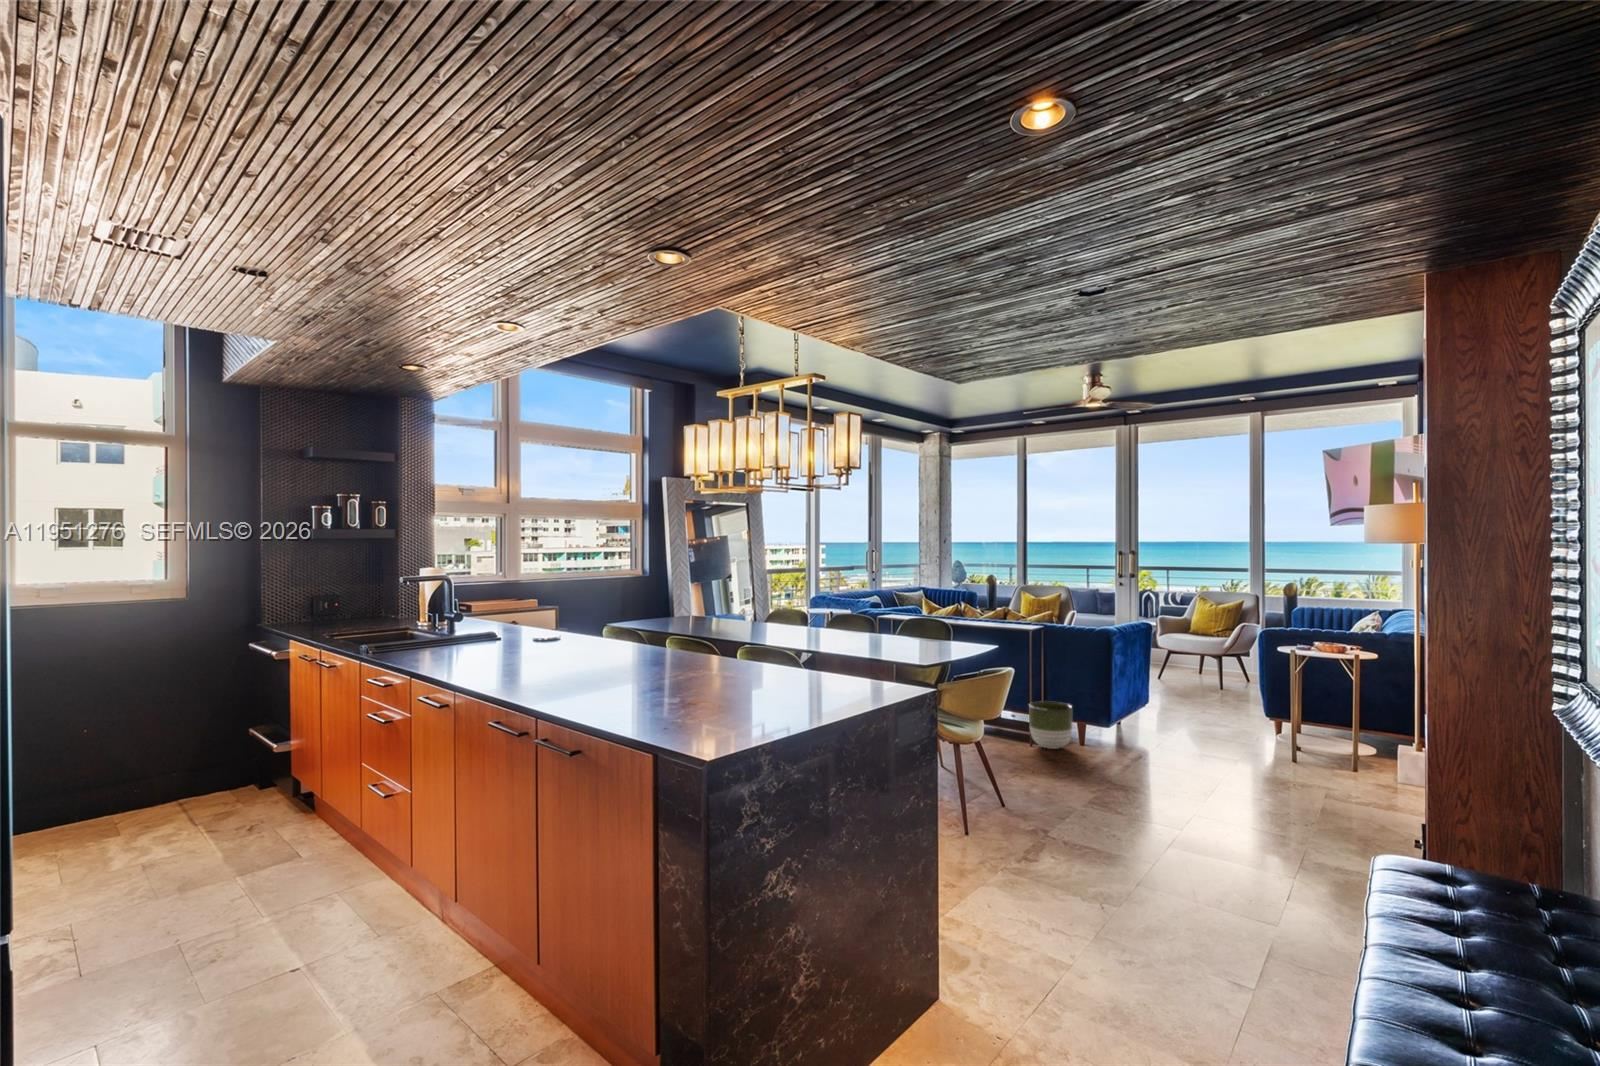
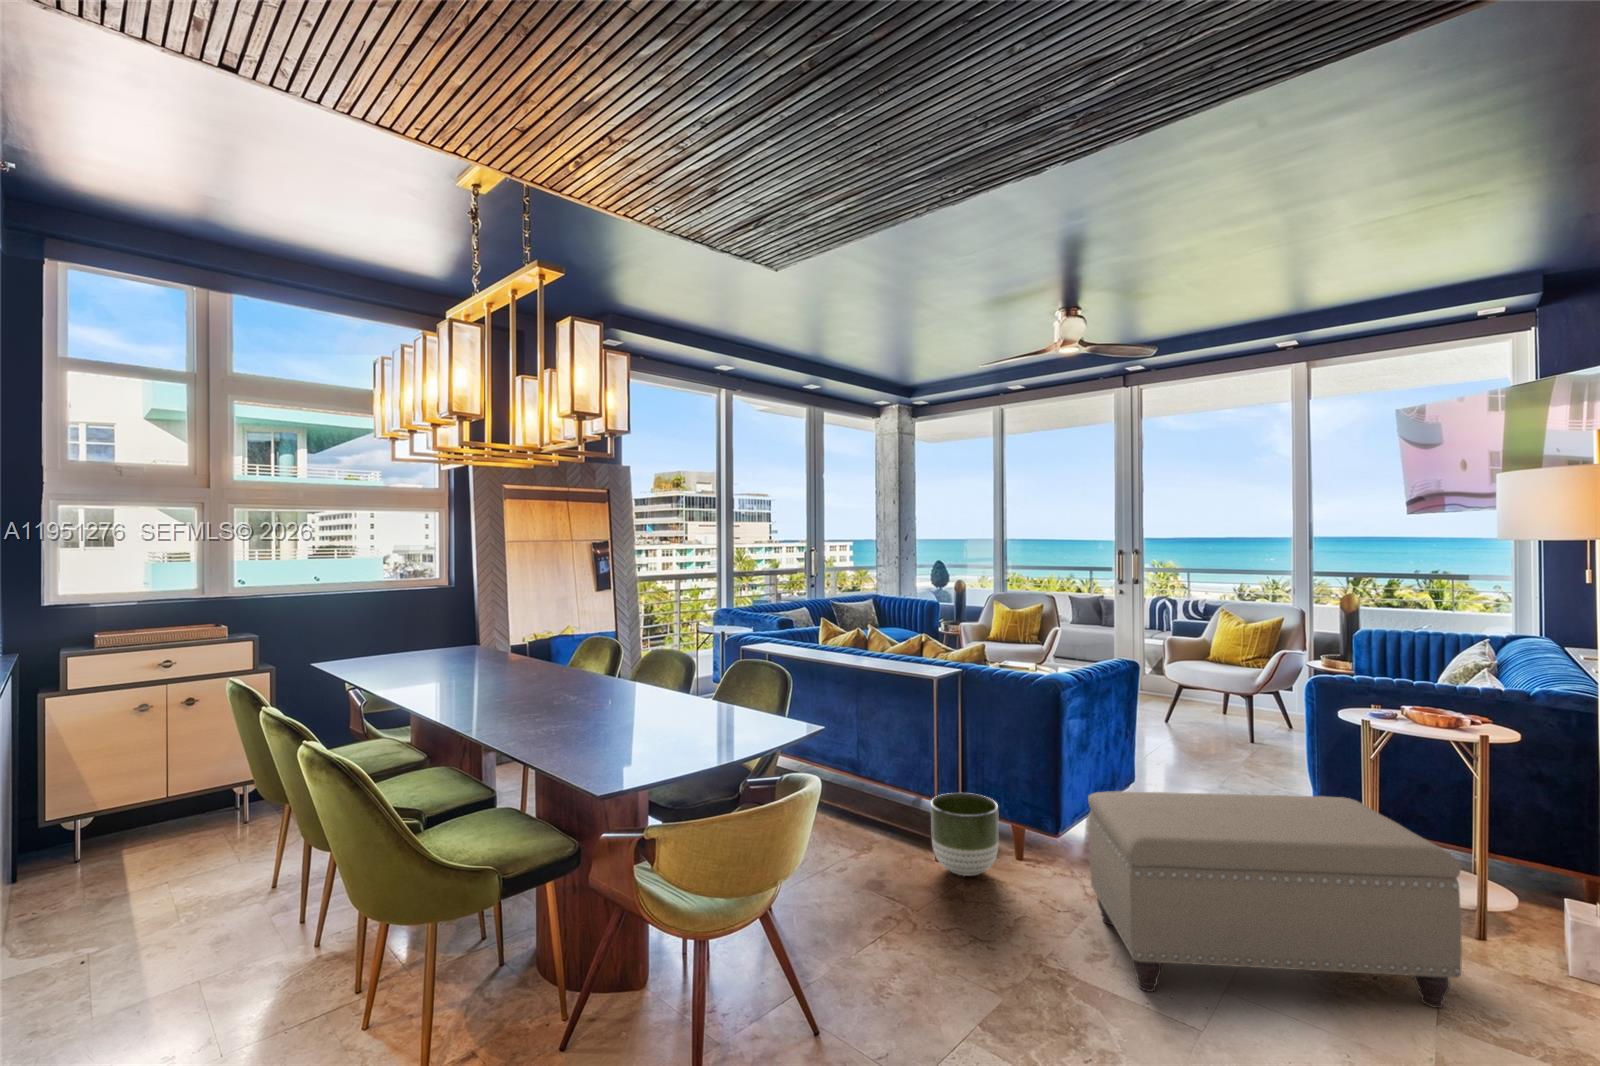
ottoman: none [1132,690,1337,790] -> present [1088,791,1462,1008]

